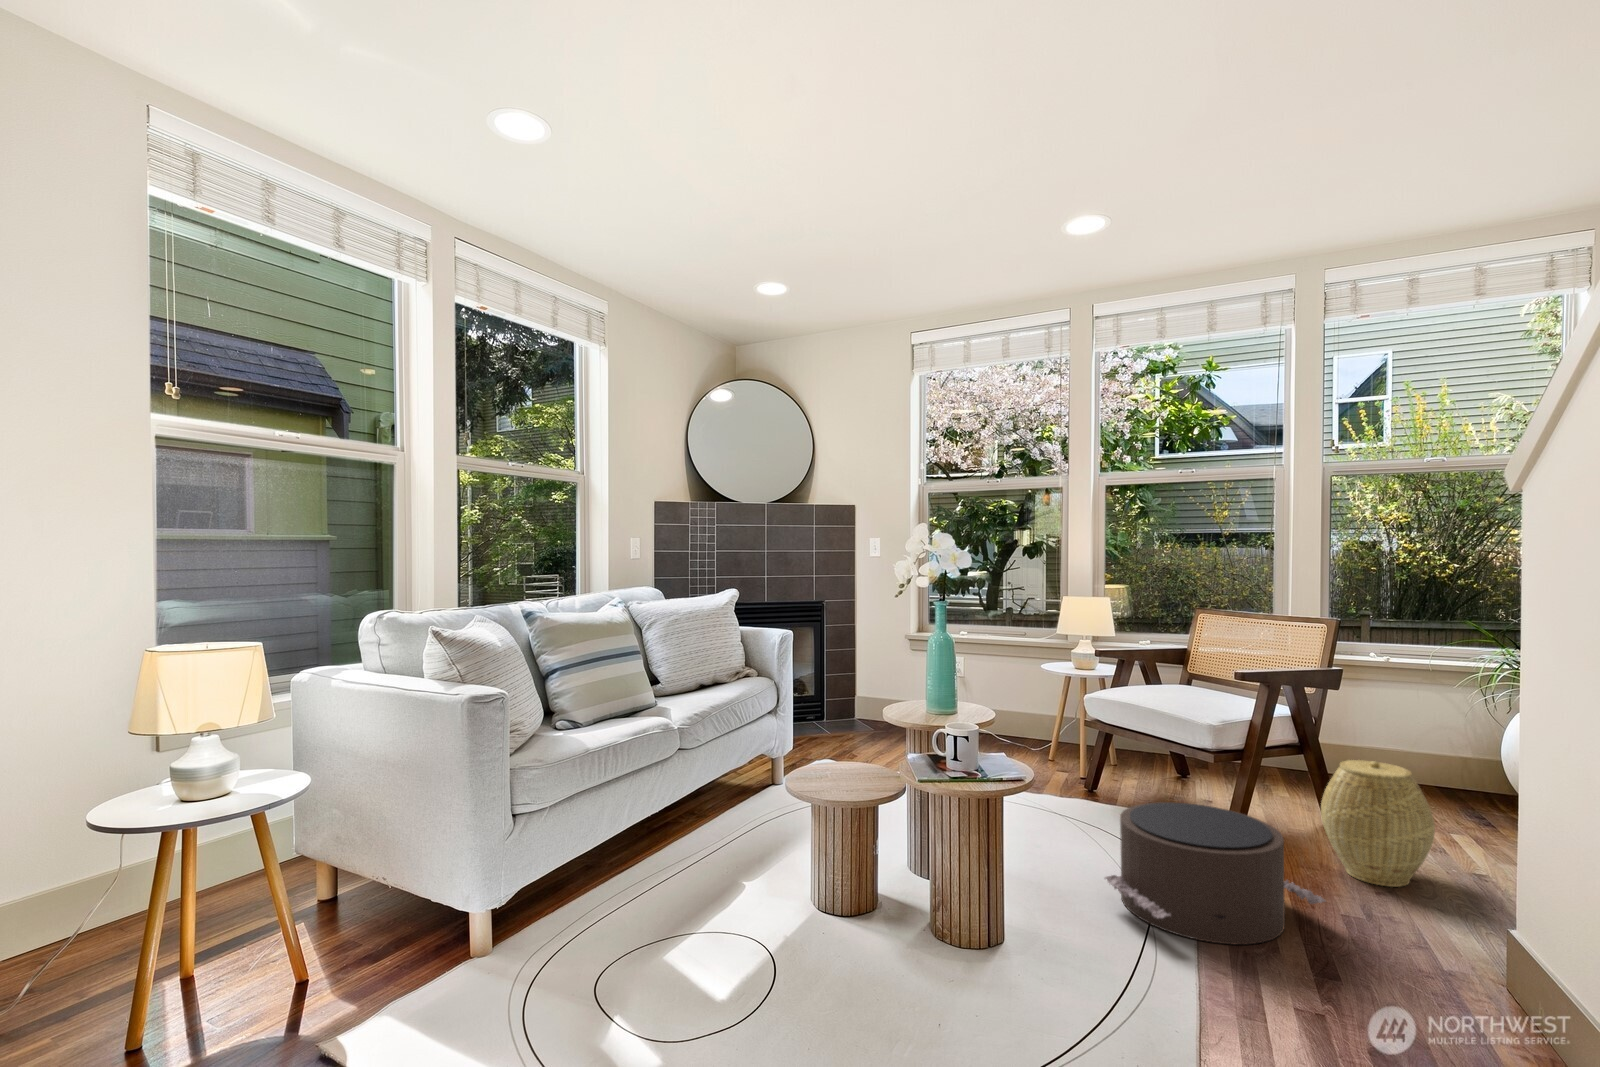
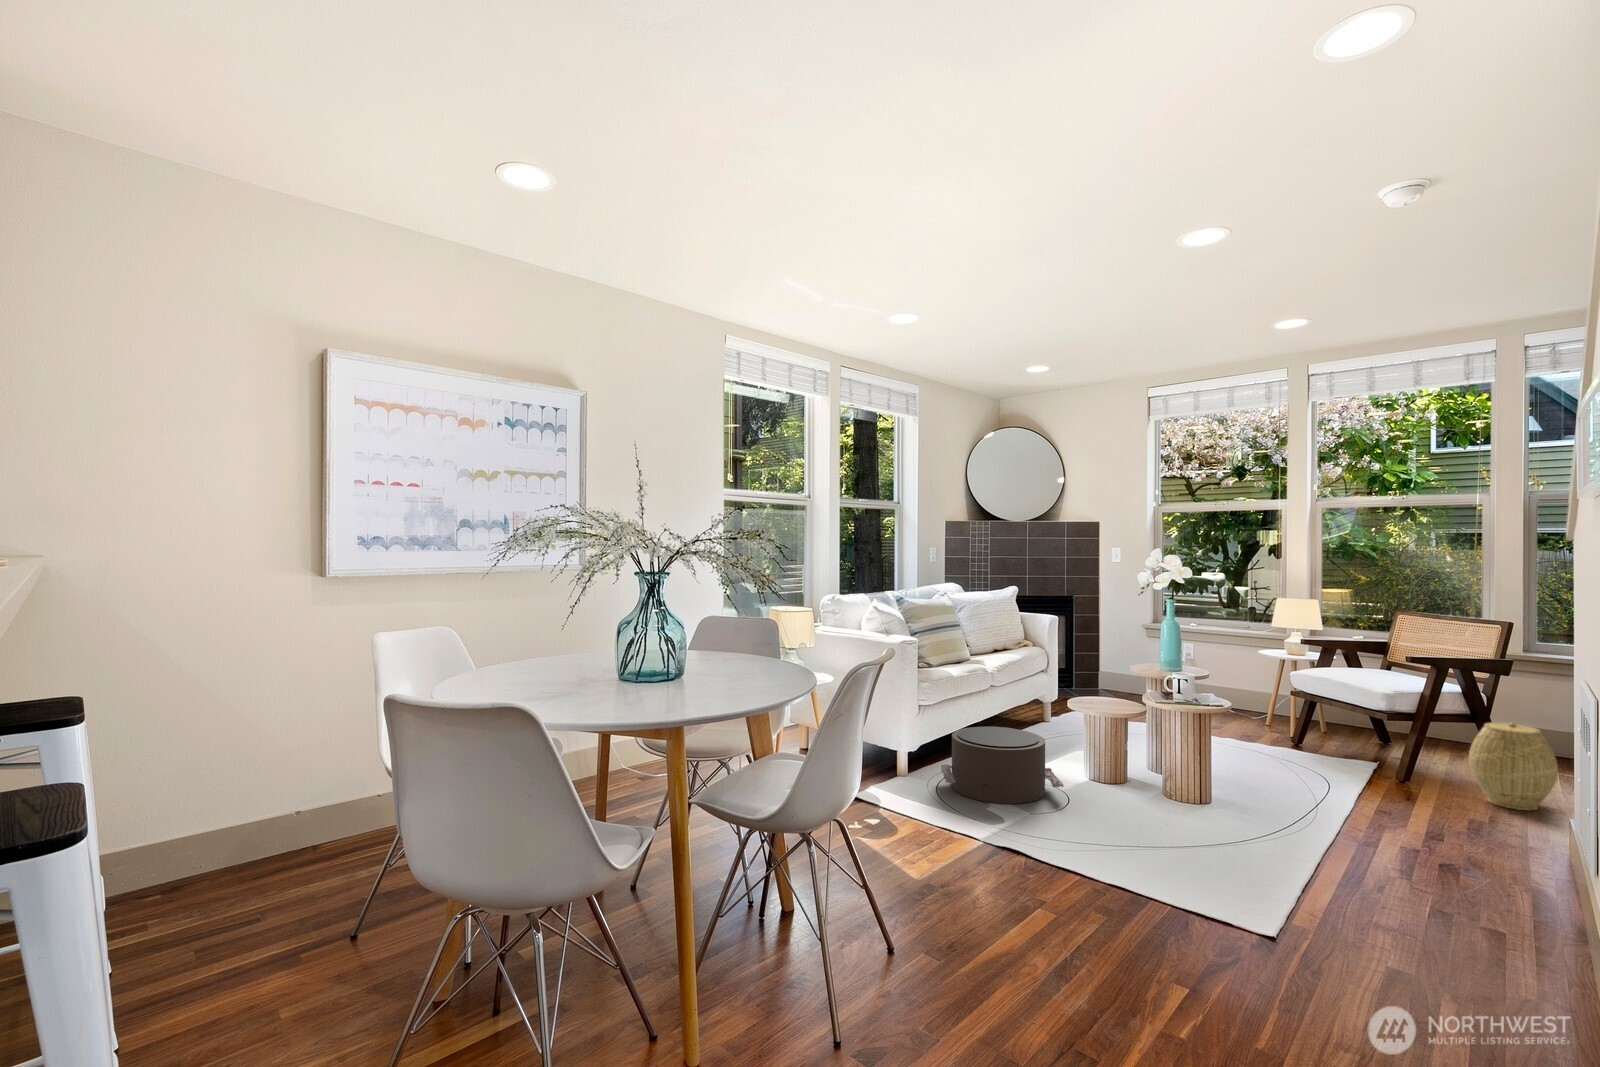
pouf: present [1105,802,1325,944] -> present [941,727,1064,804]

